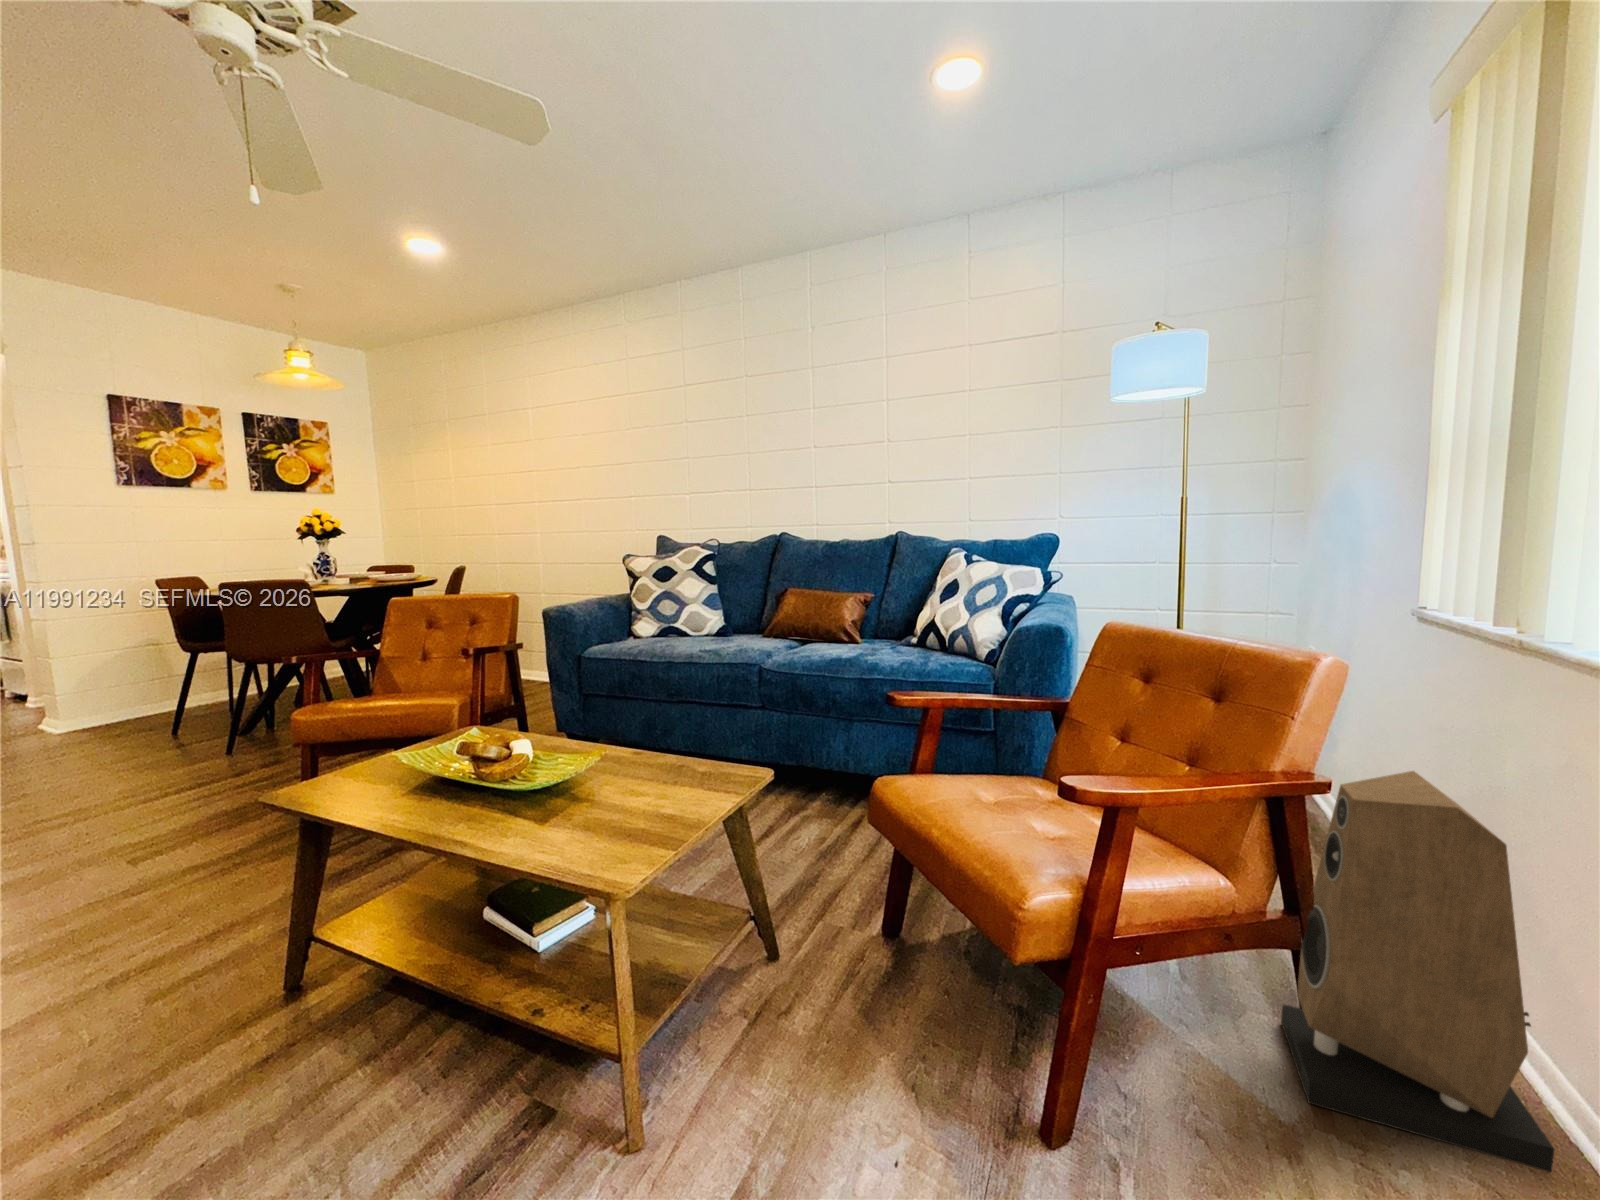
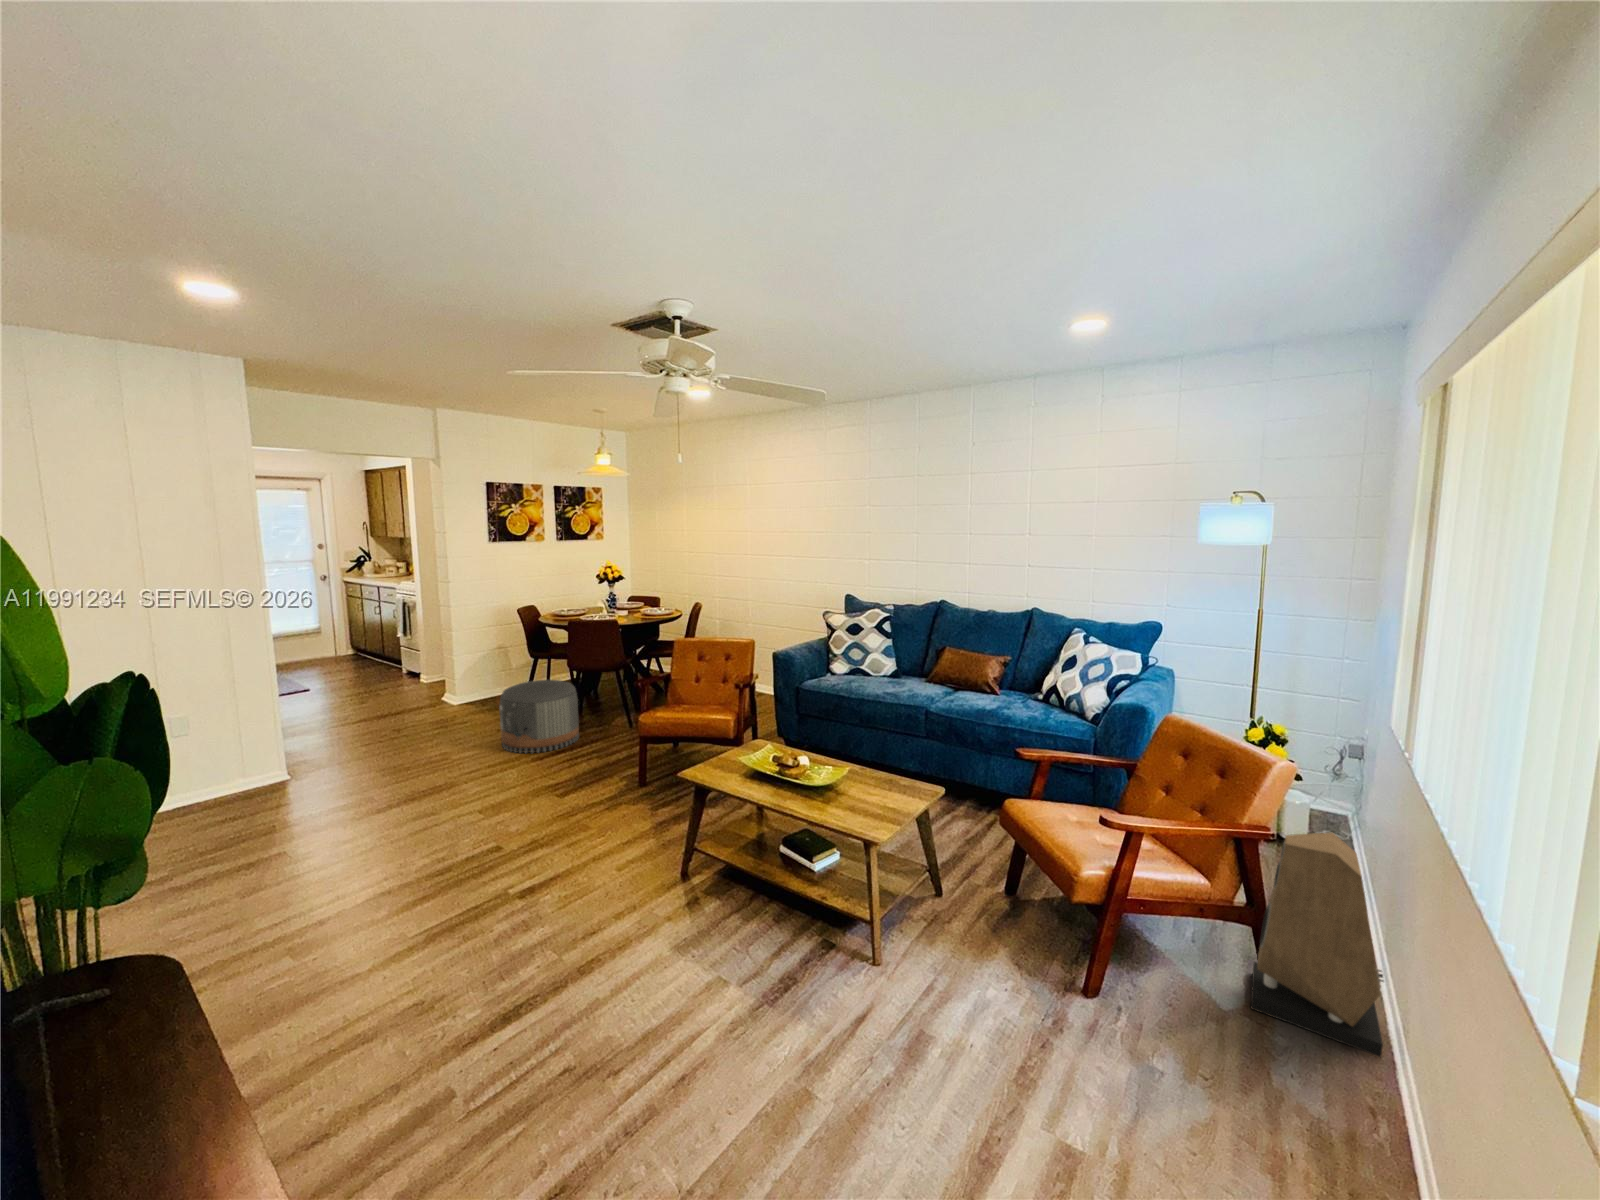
pouf: none [79,679,246,799] -> present [499,680,579,753]

